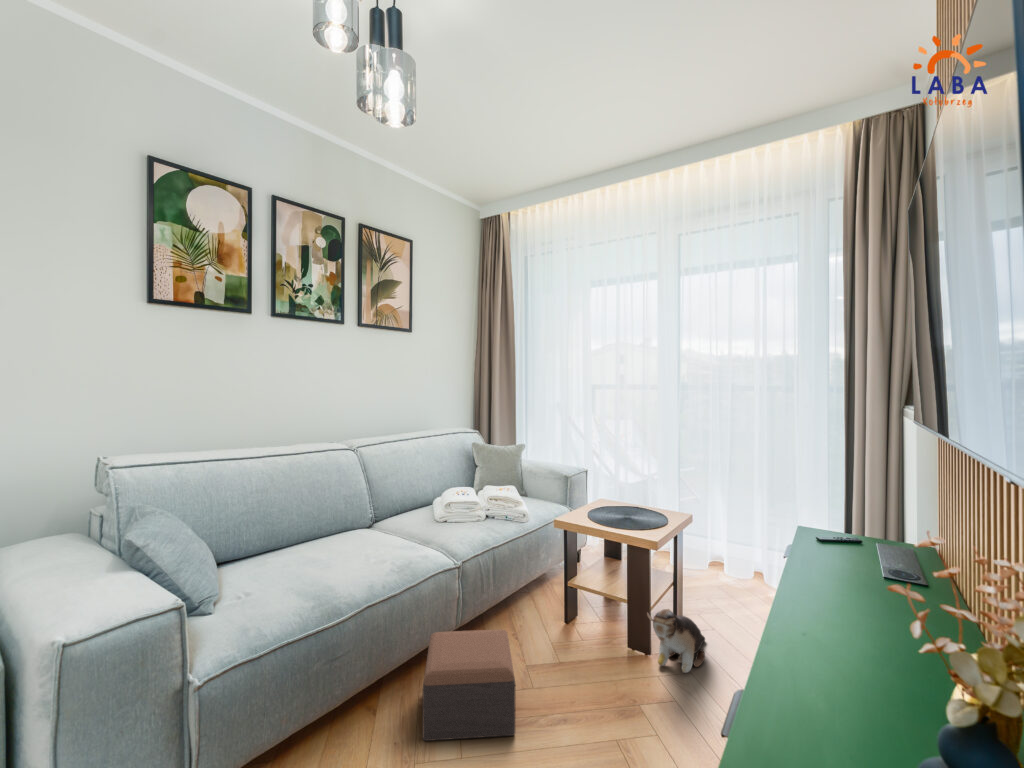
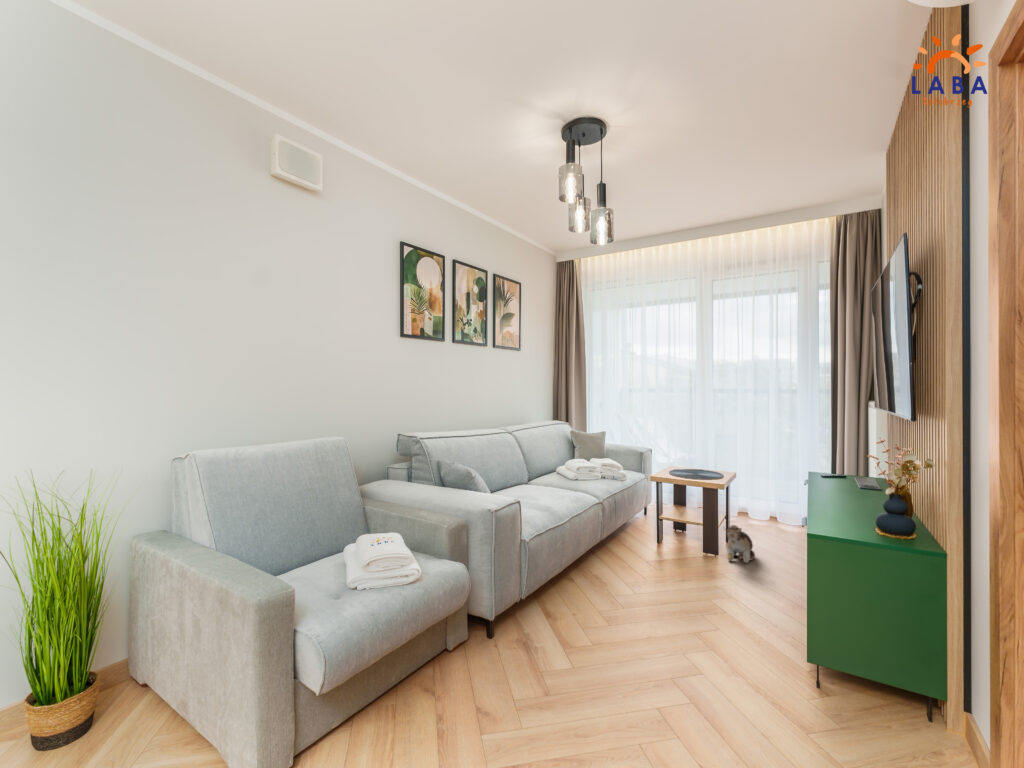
footstool: present [422,629,516,741] -> none [598,537,664,593]

